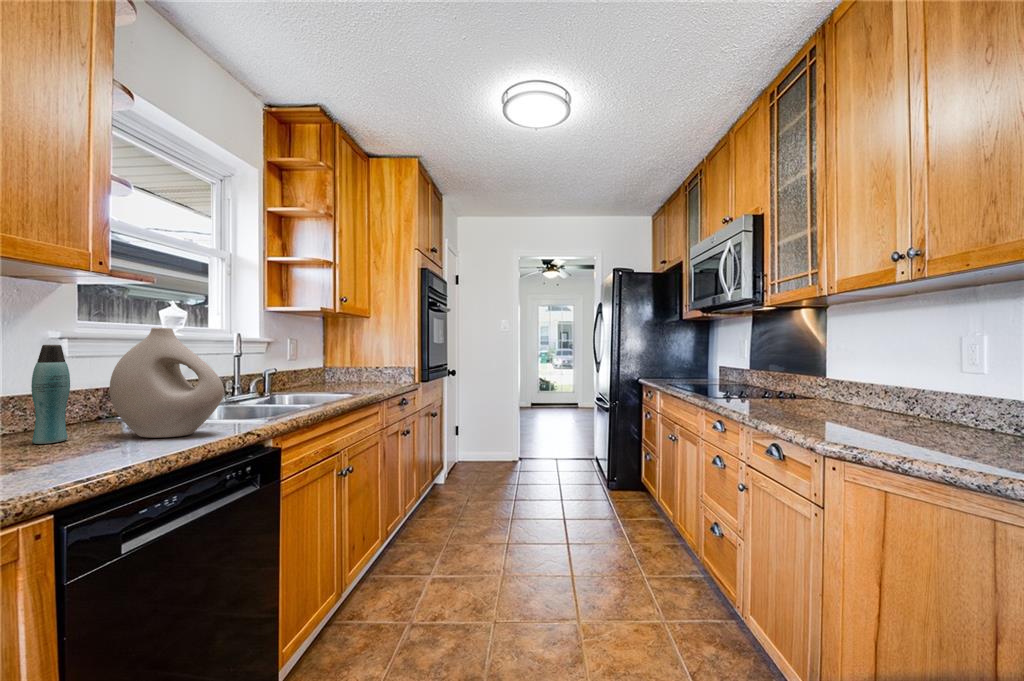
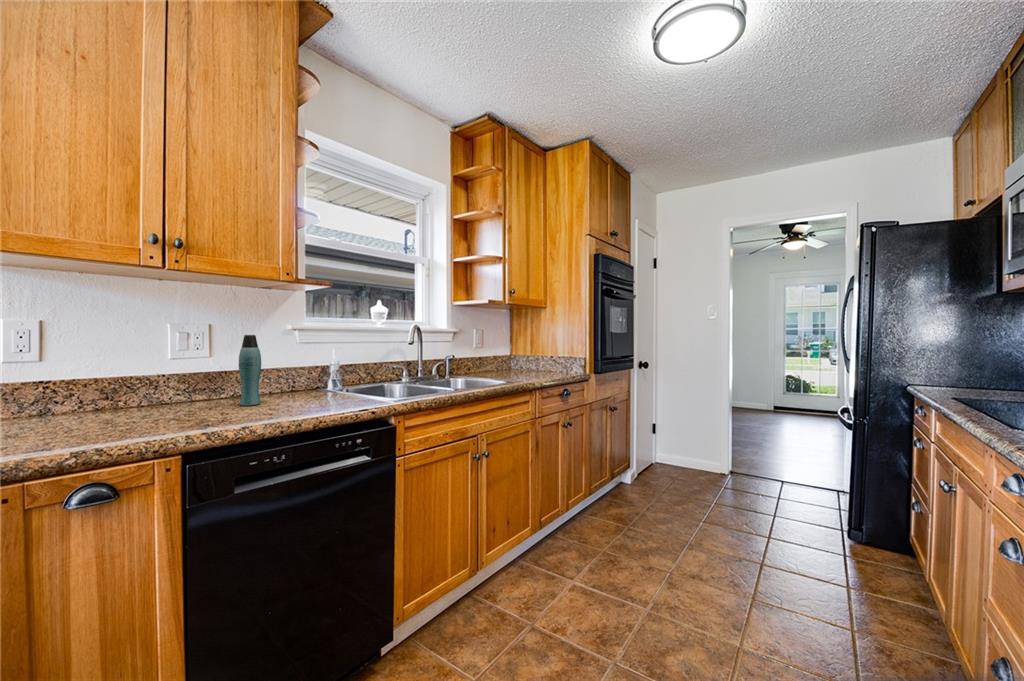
vase: present [110,328,224,438] -> none [281,322,342,410]

